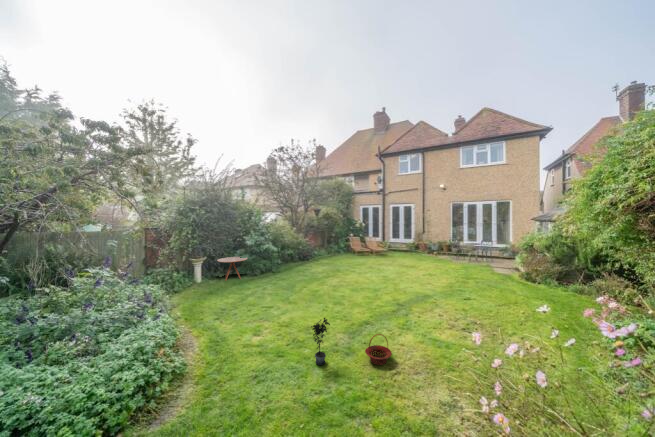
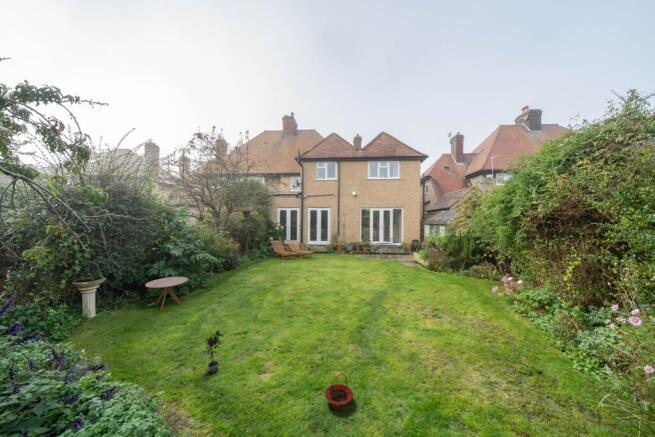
potted plant: present [311,318,330,365] -> present [204,331,222,373]
basket: present [365,334,392,365] -> present [325,374,353,410]

